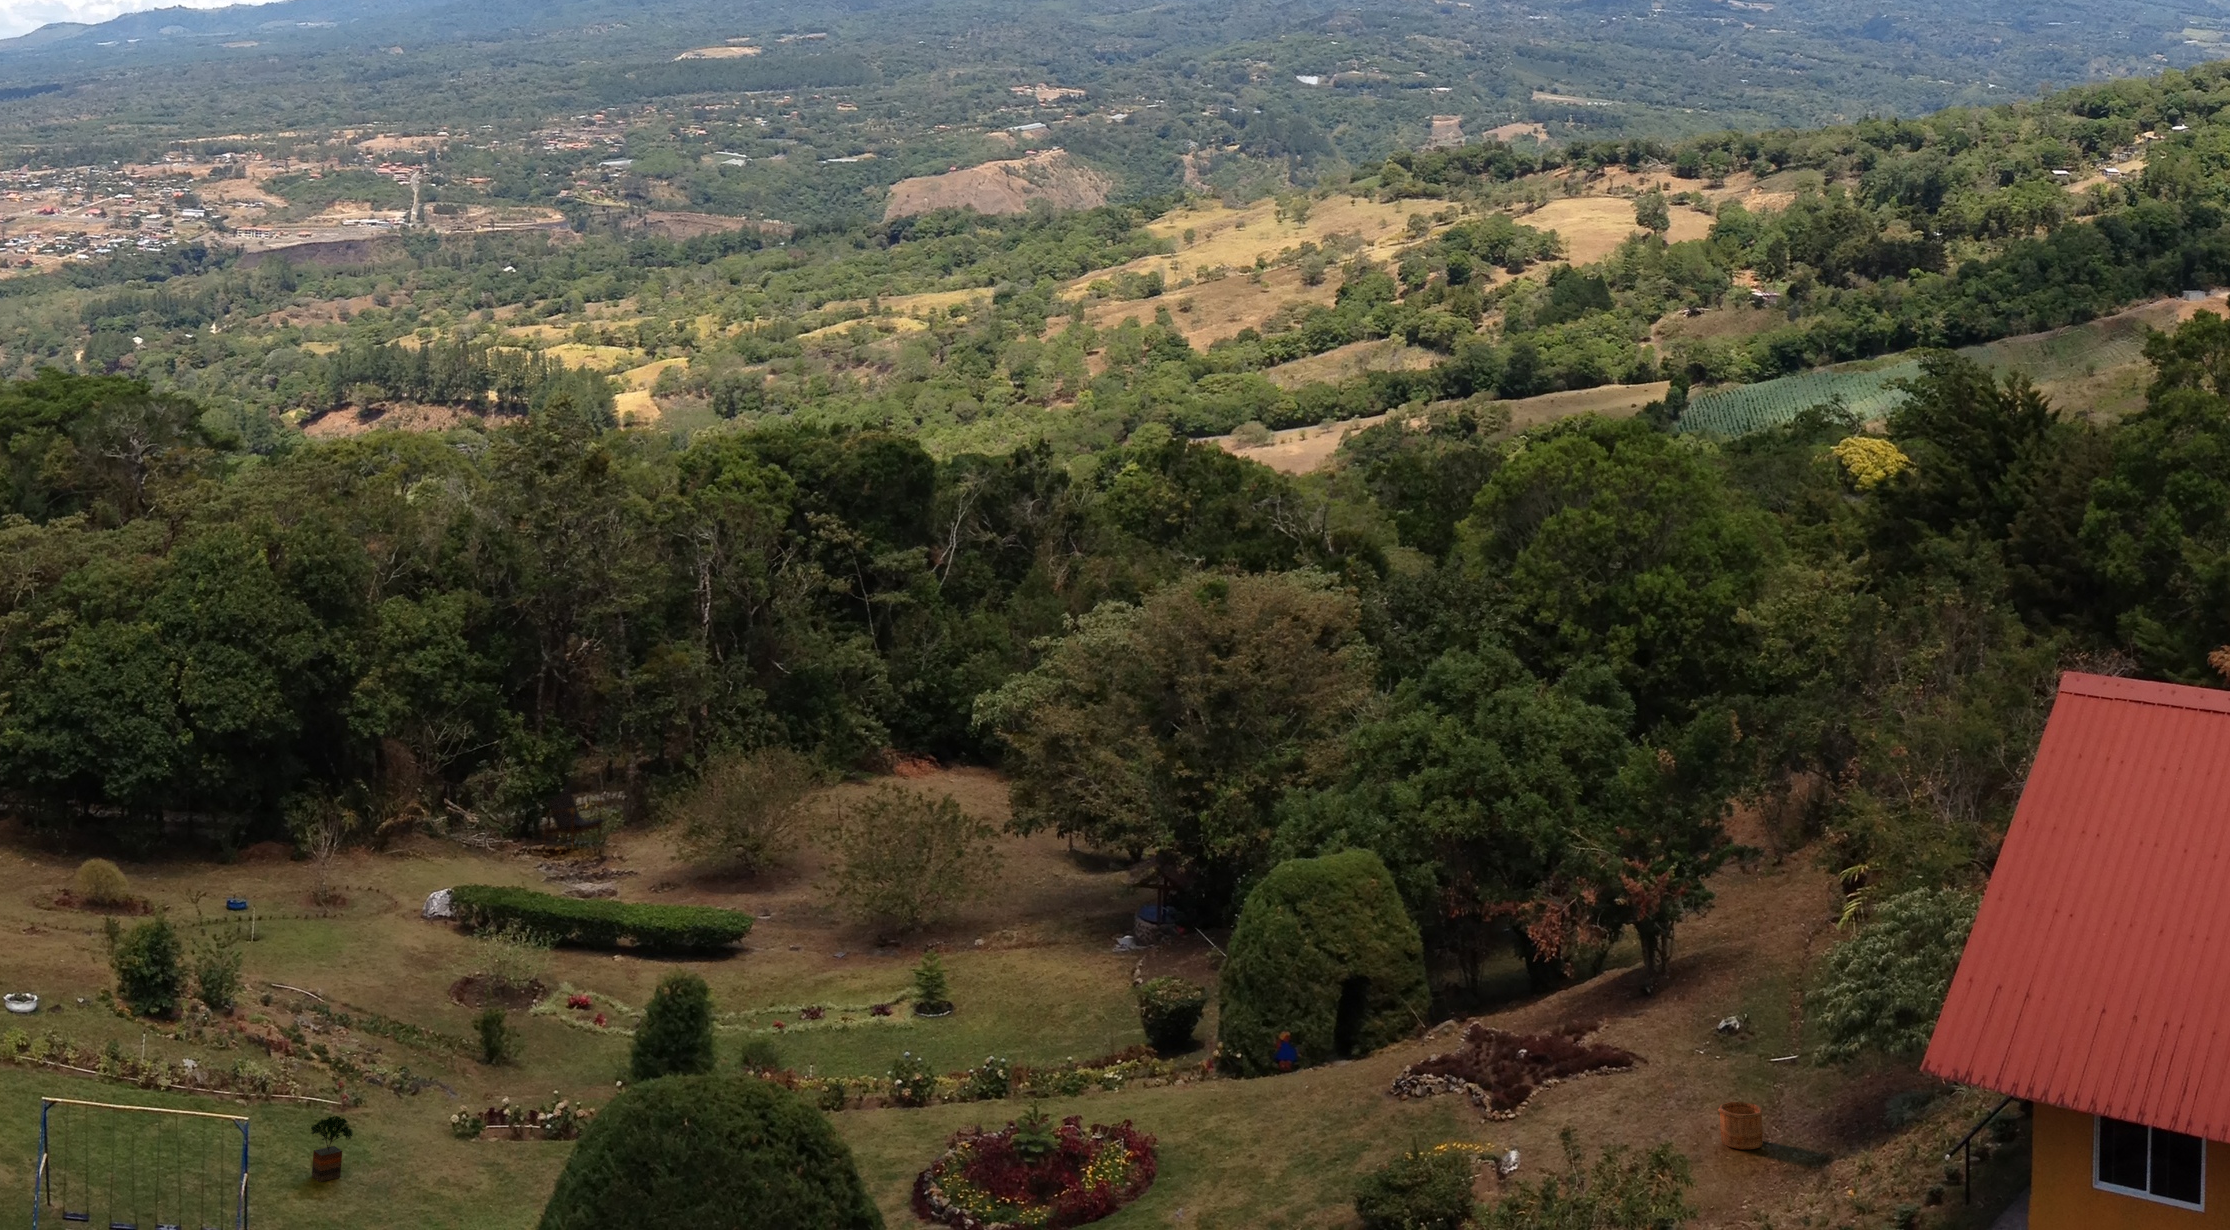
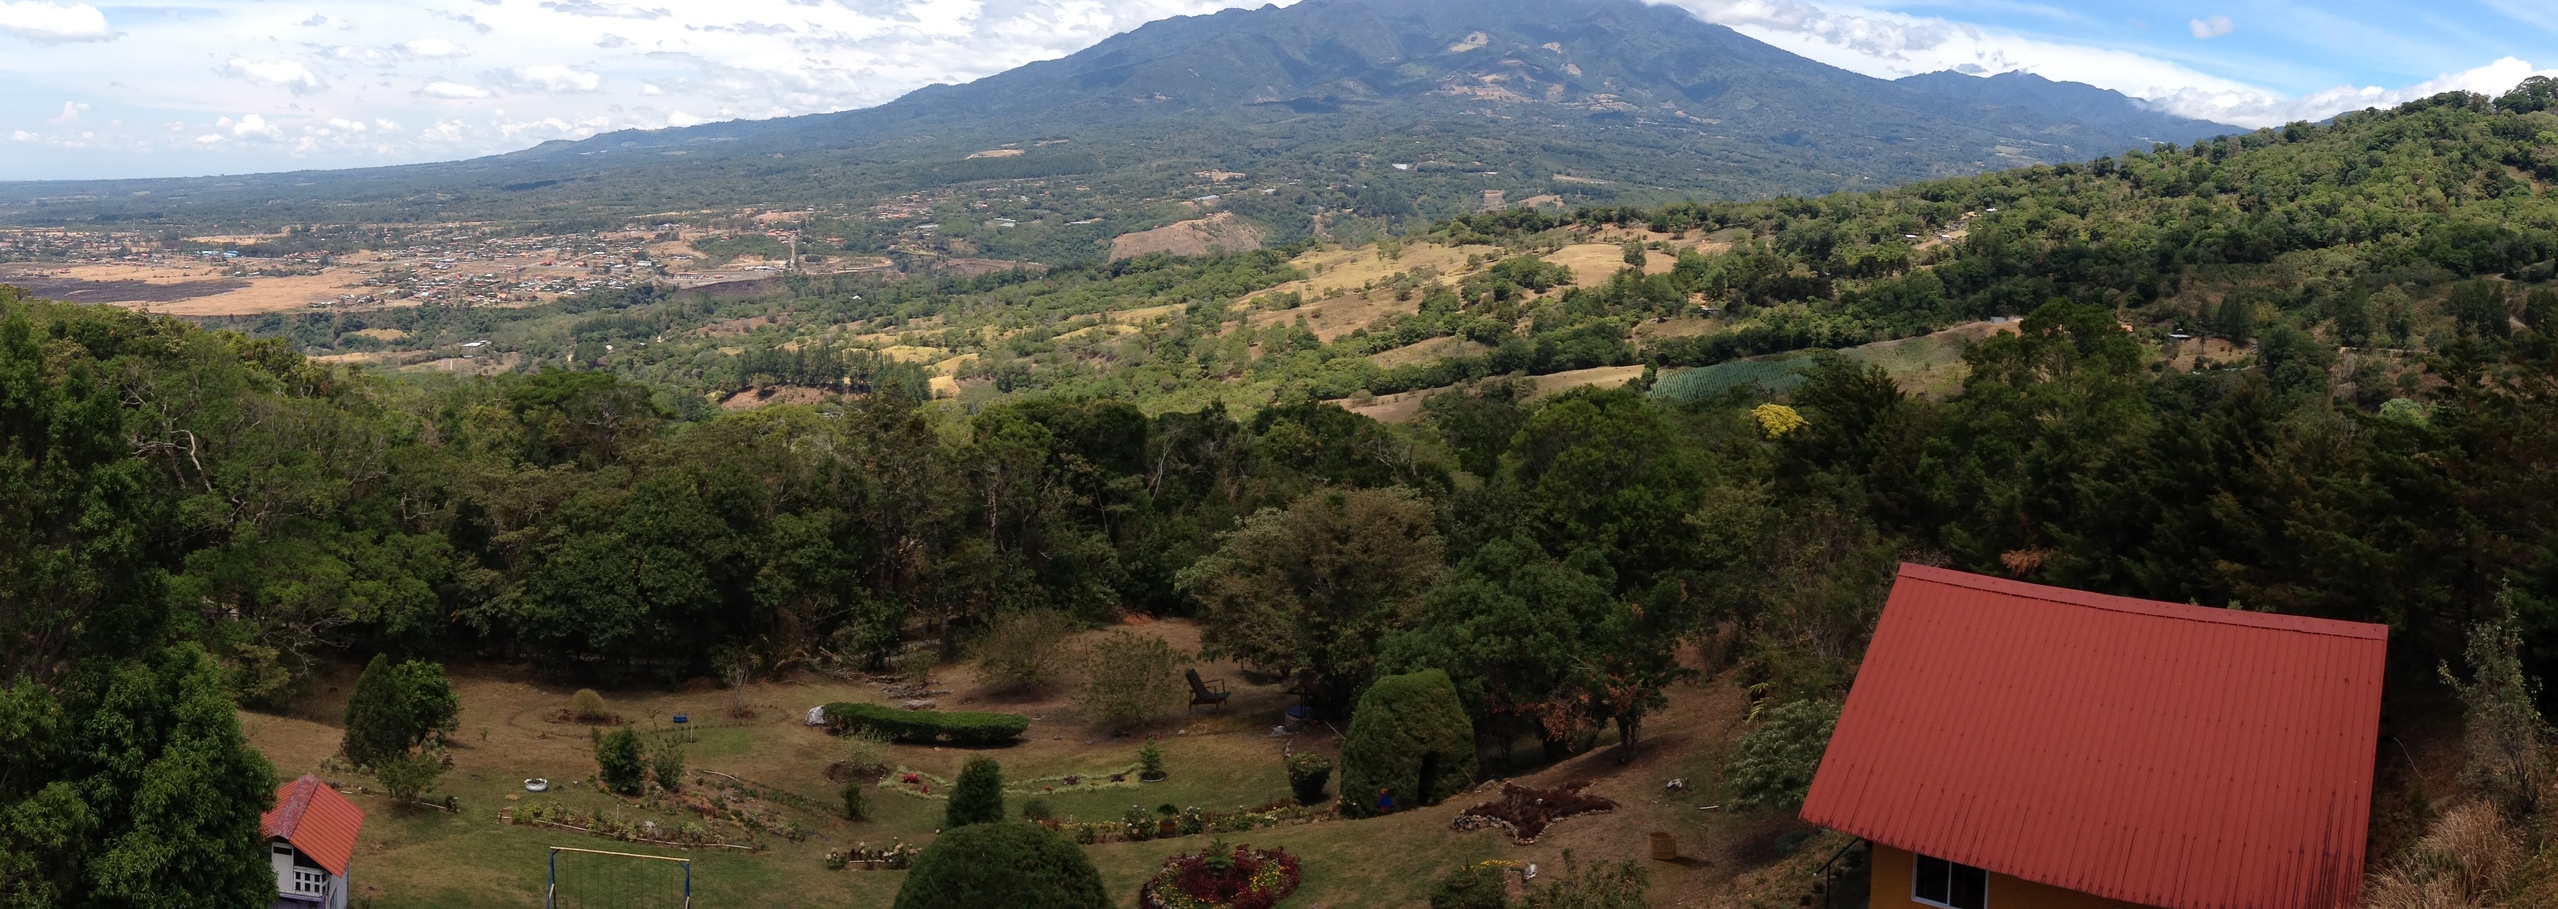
lounge chair: present [544,786,605,847] -> present [1185,668,1231,716]
potted tree: present [311,1116,353,1182] -> present [1157,804,1180,838]

